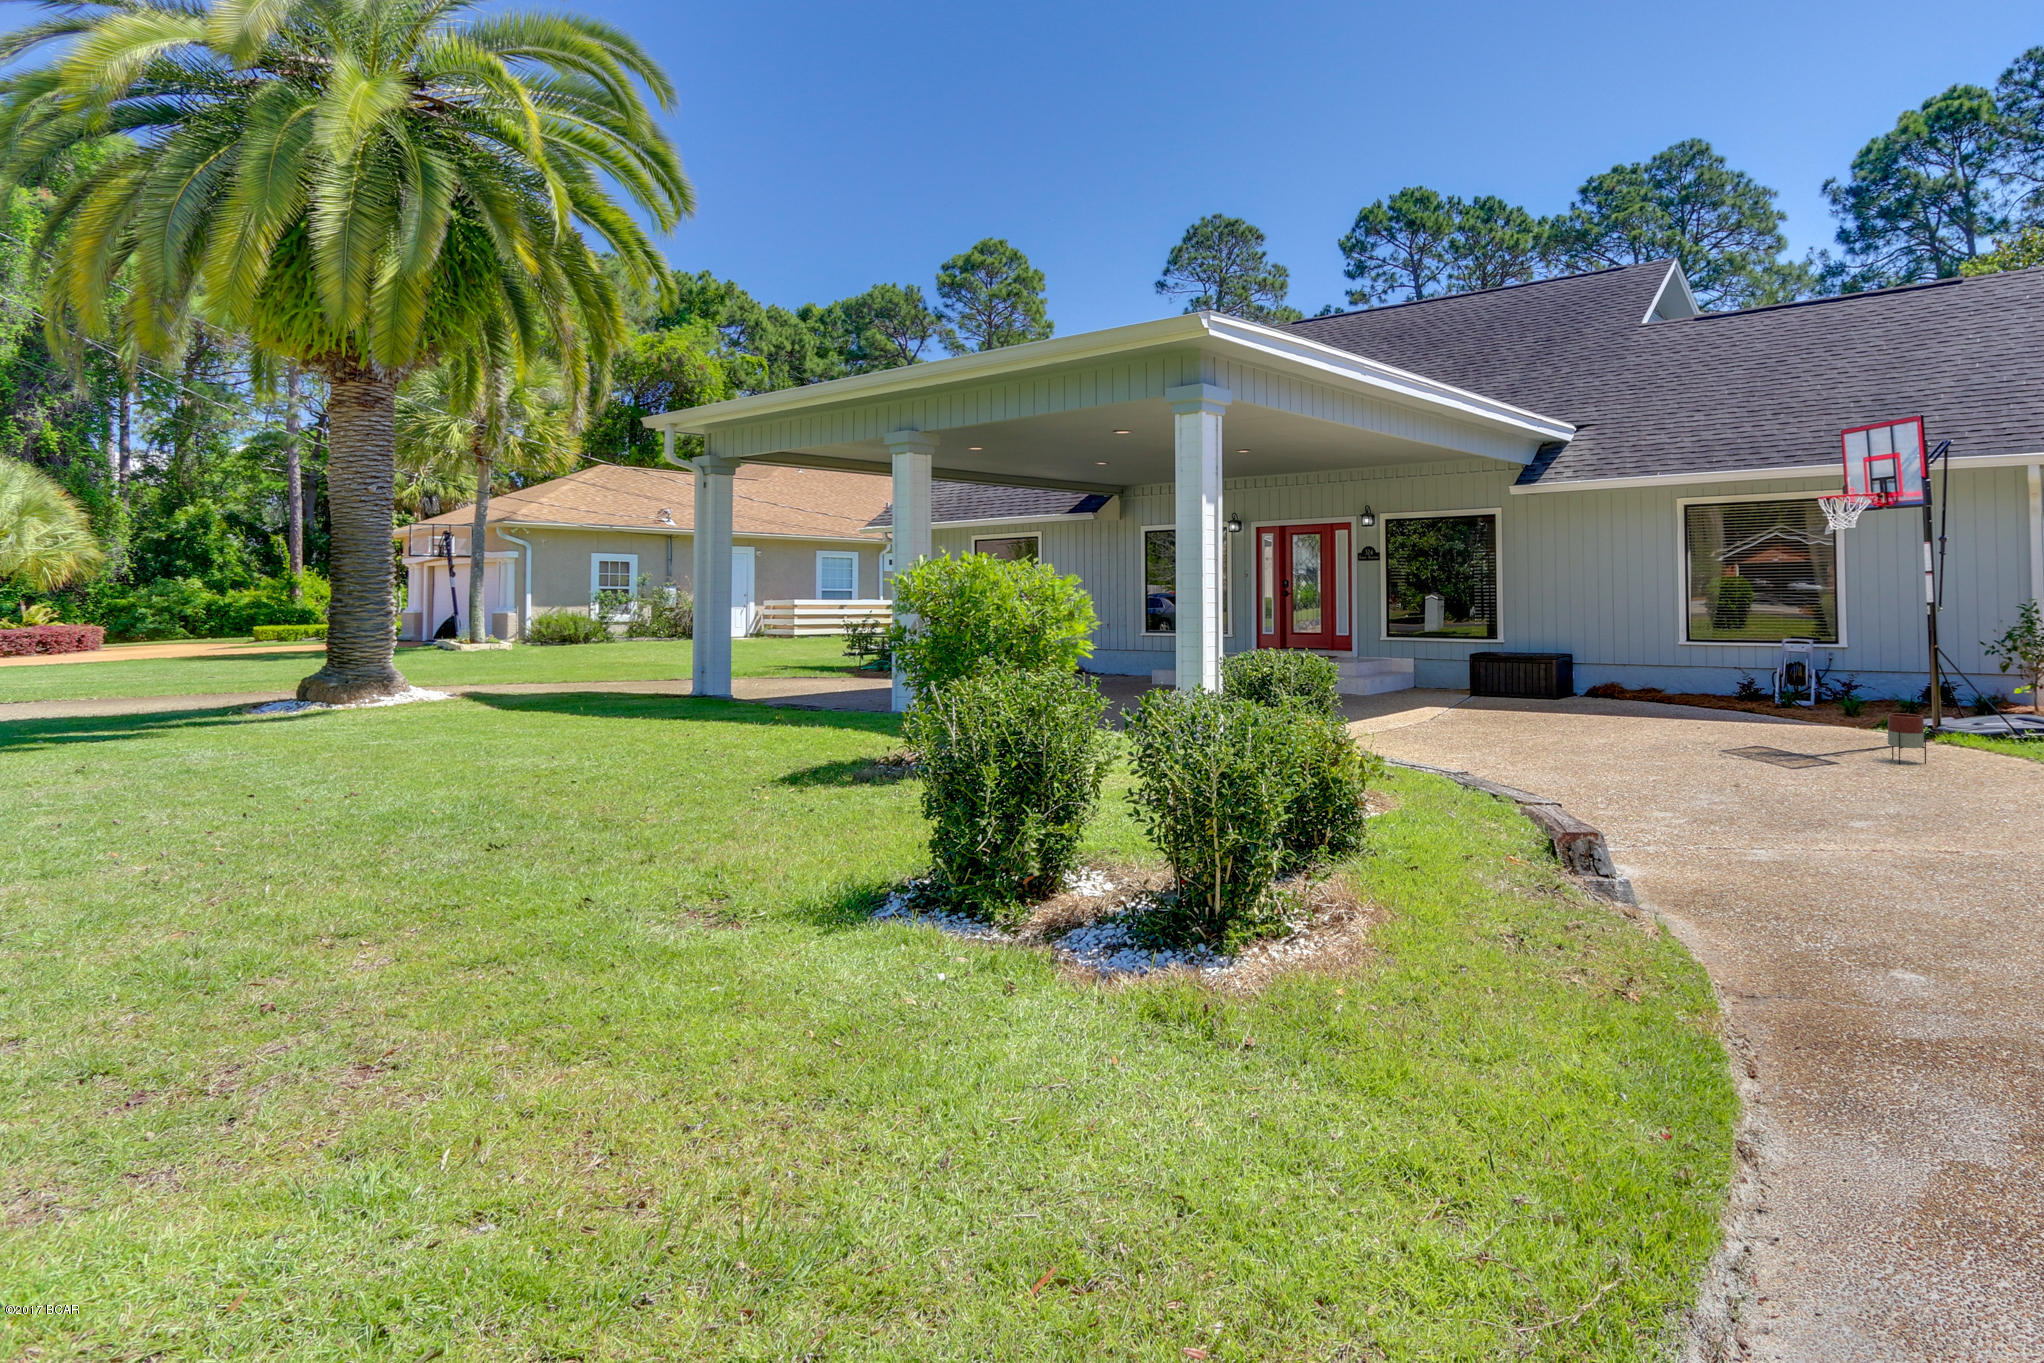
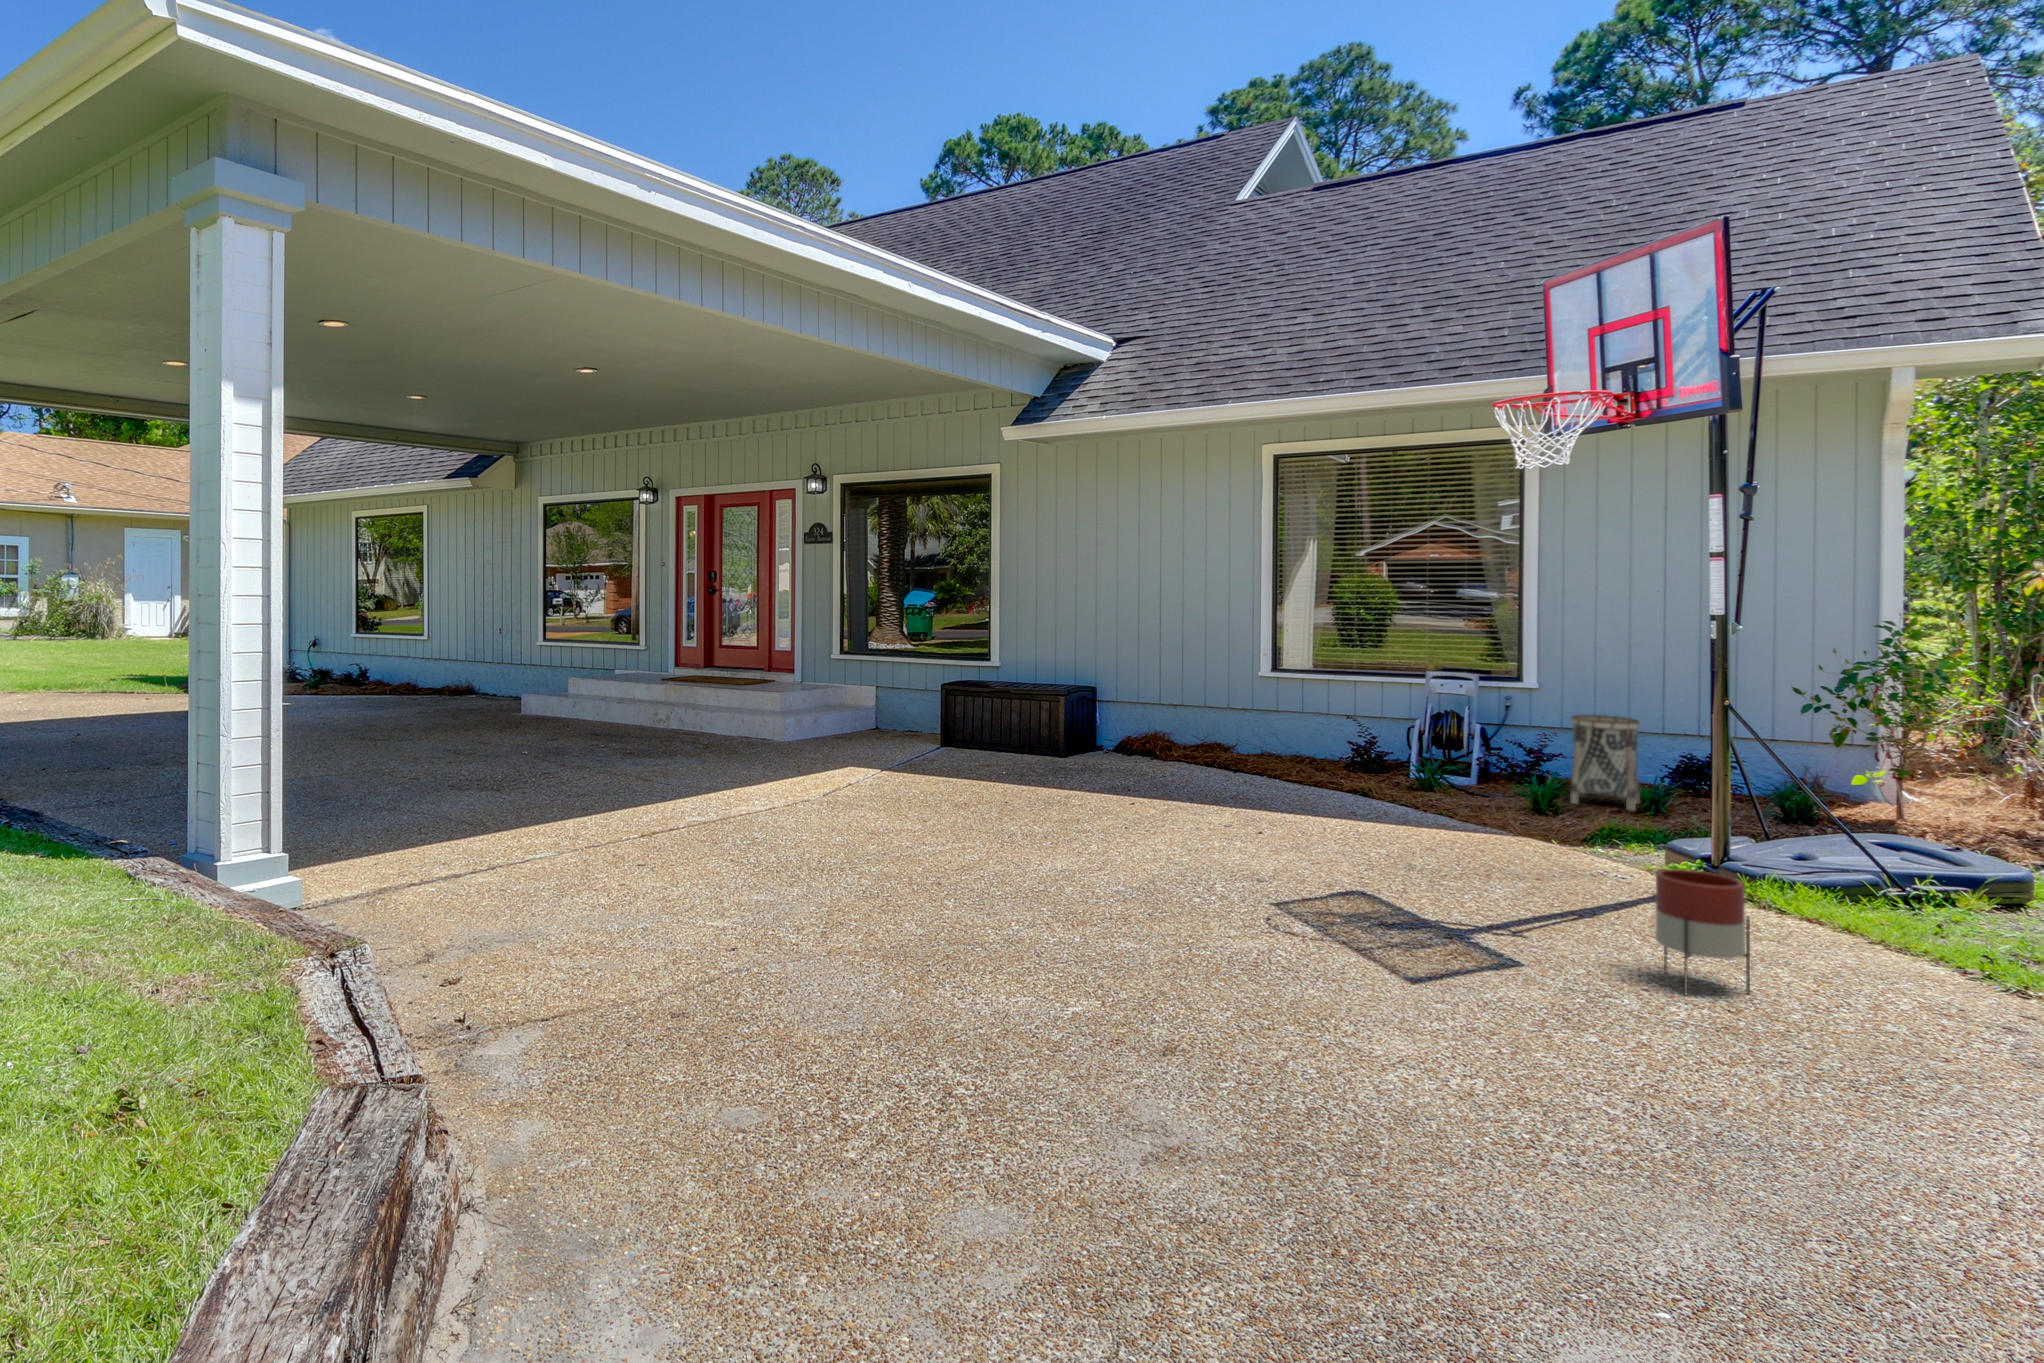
basket: none [1857,660,1896,712] -> present [1570,715,1641,811]

